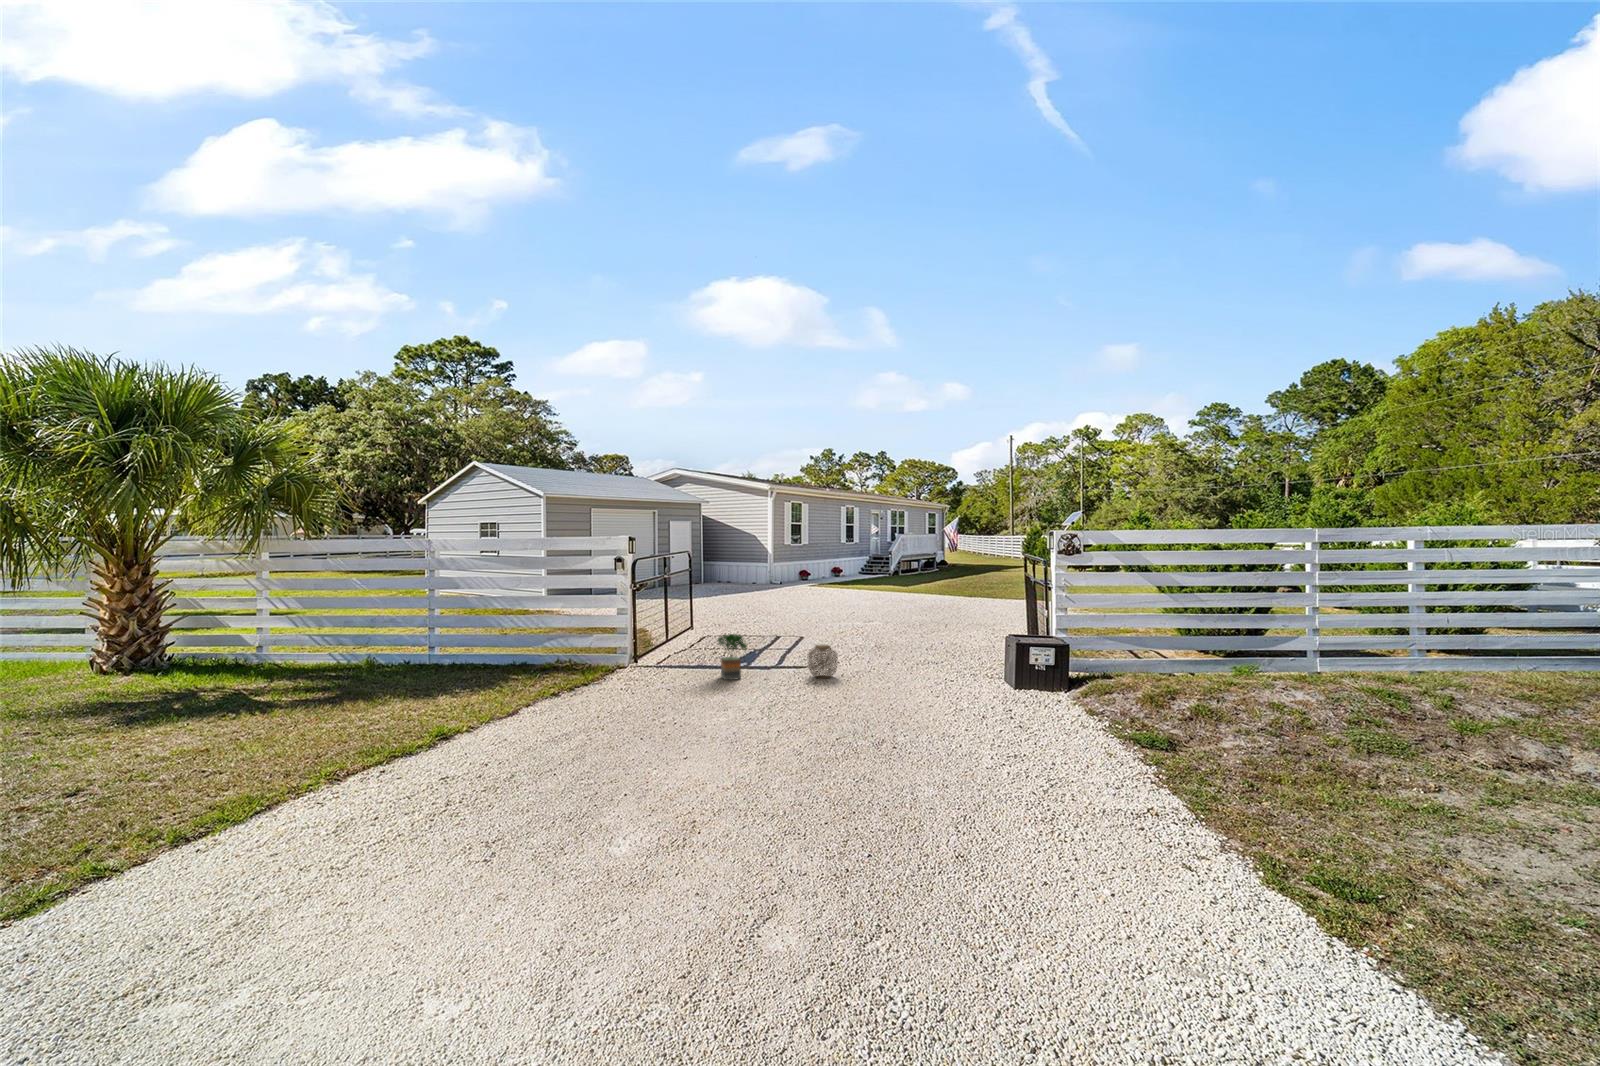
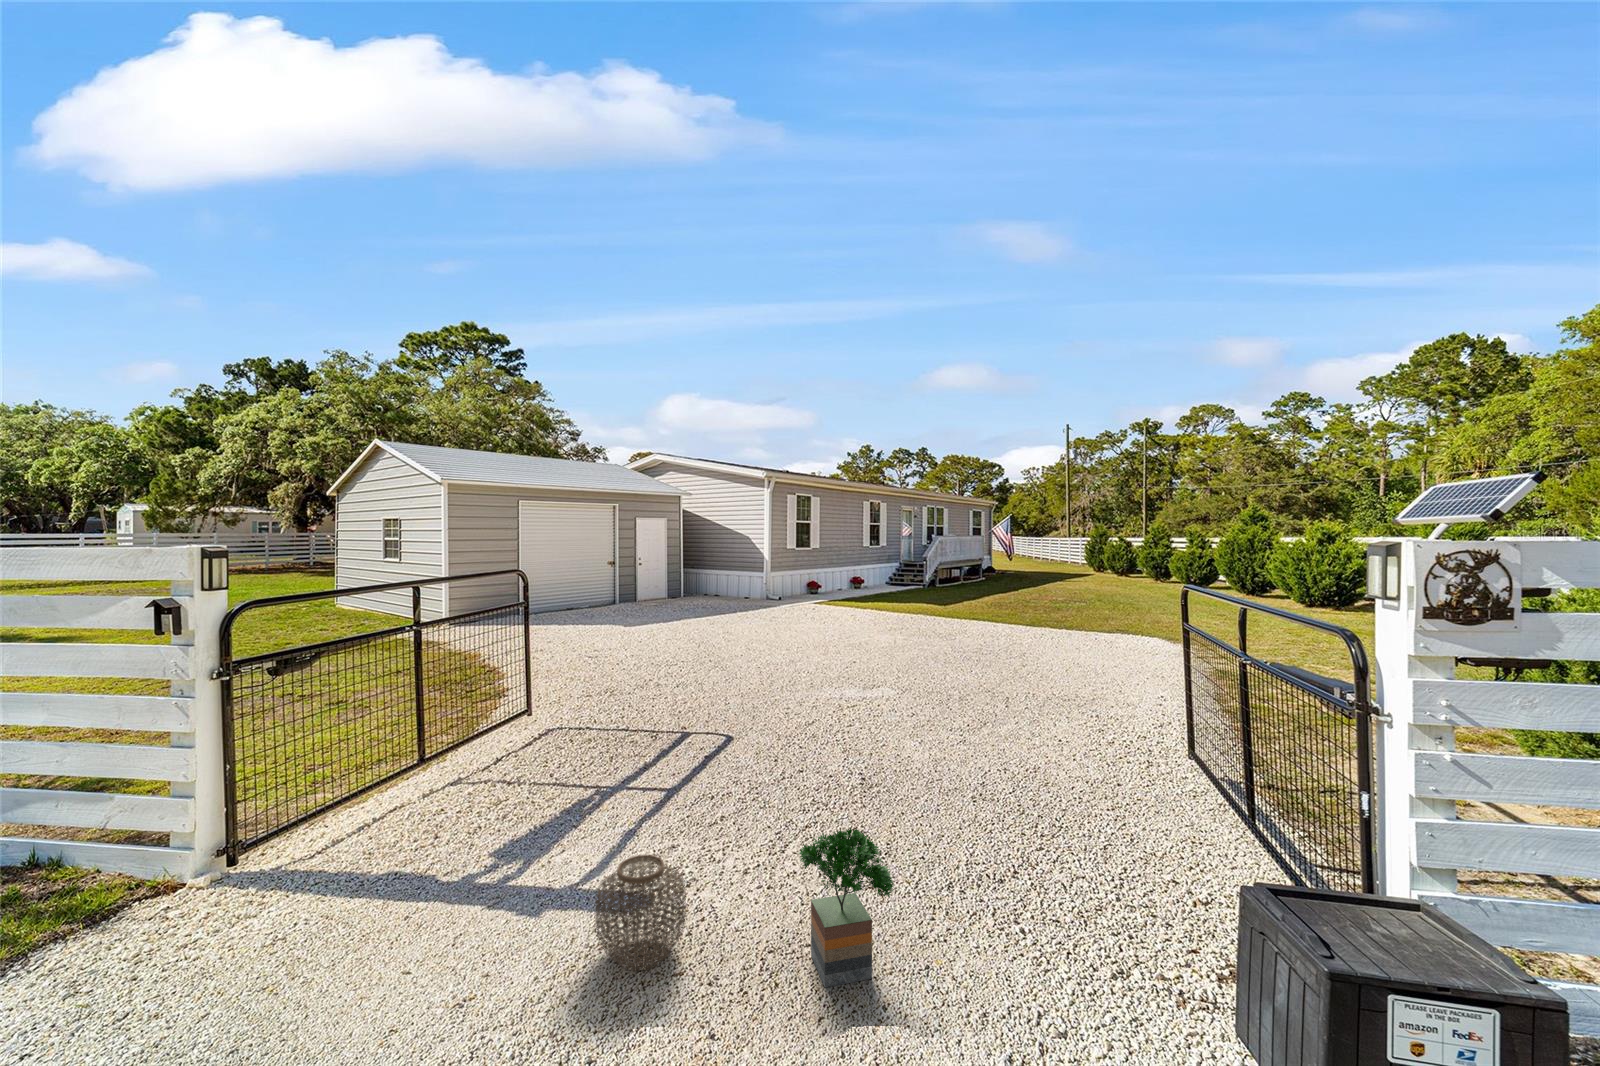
potted tree: present [718,634,747,680] -> present [798,828,894,988]

